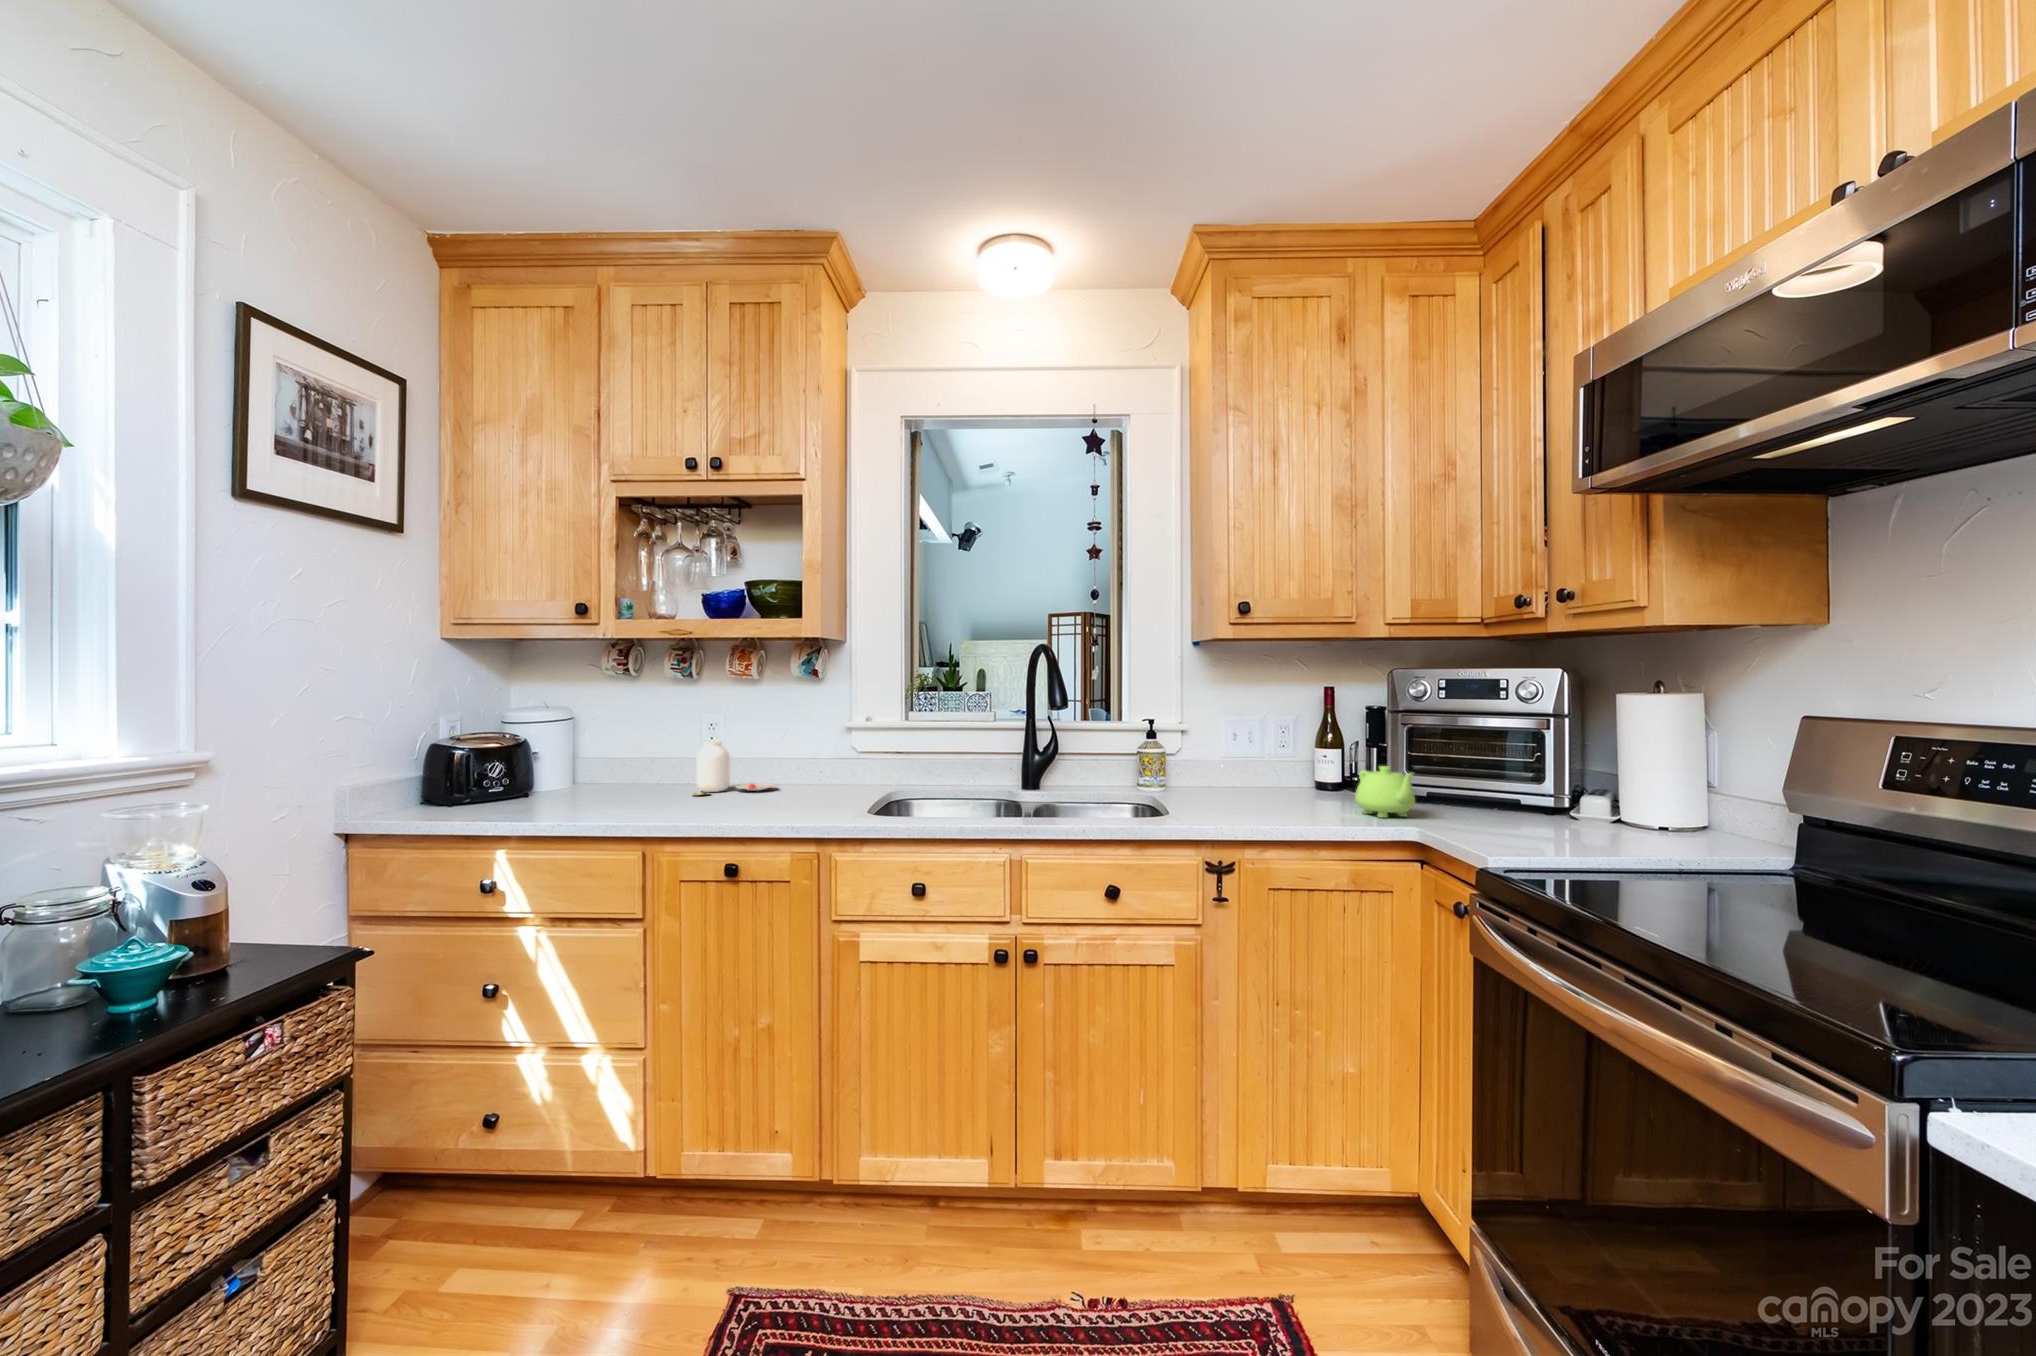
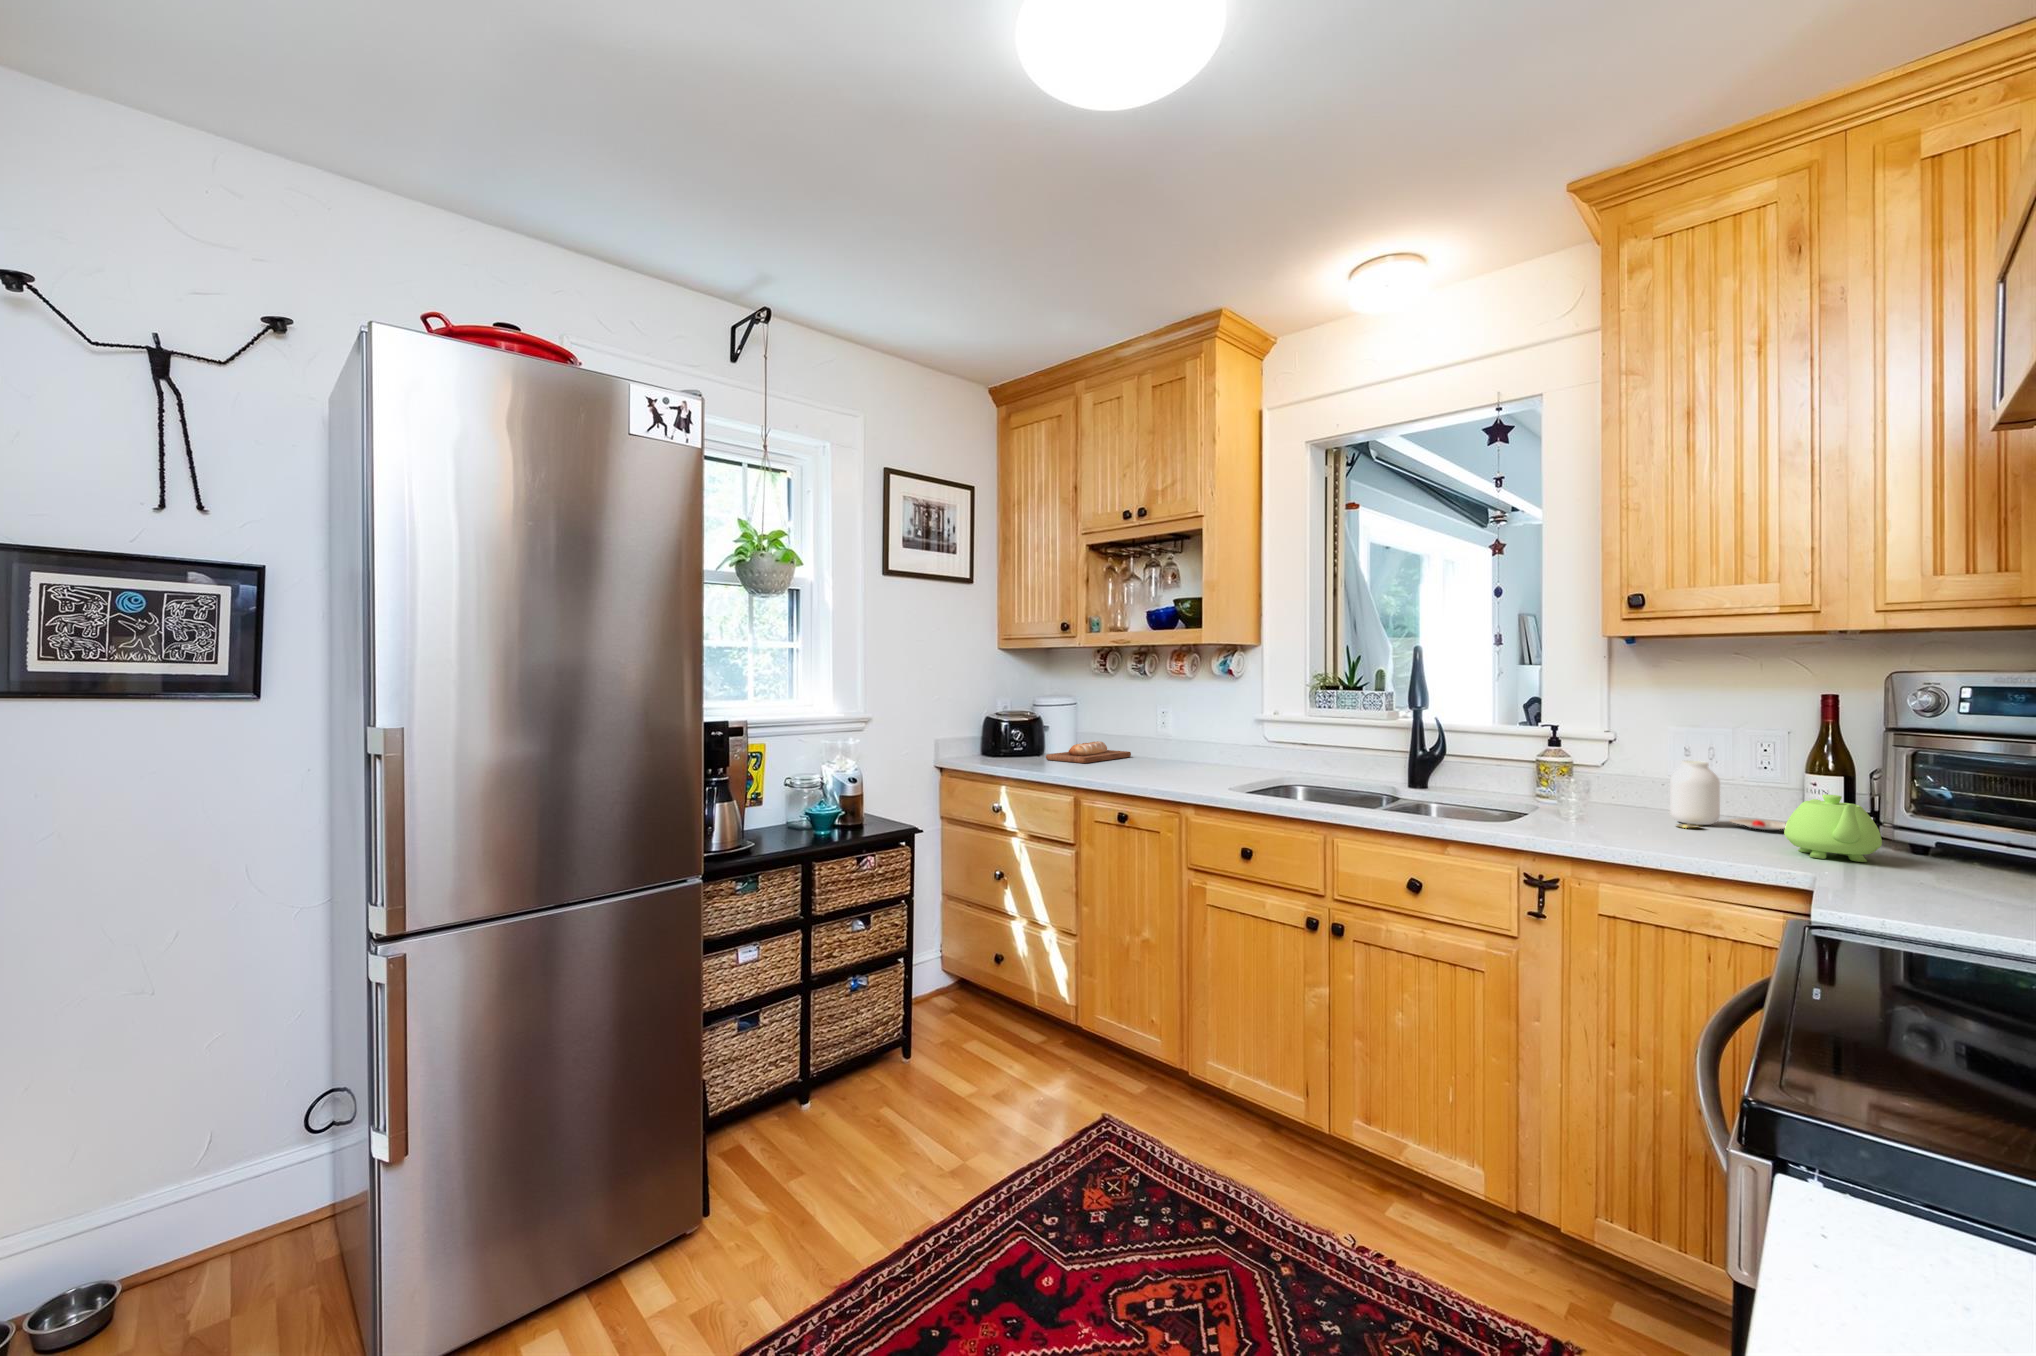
jar: present [694,741,776,796] -> present [1670,761,1786,830]
bread loaf: none [546,766,663,799] -> present [1046,741,1131,763]

